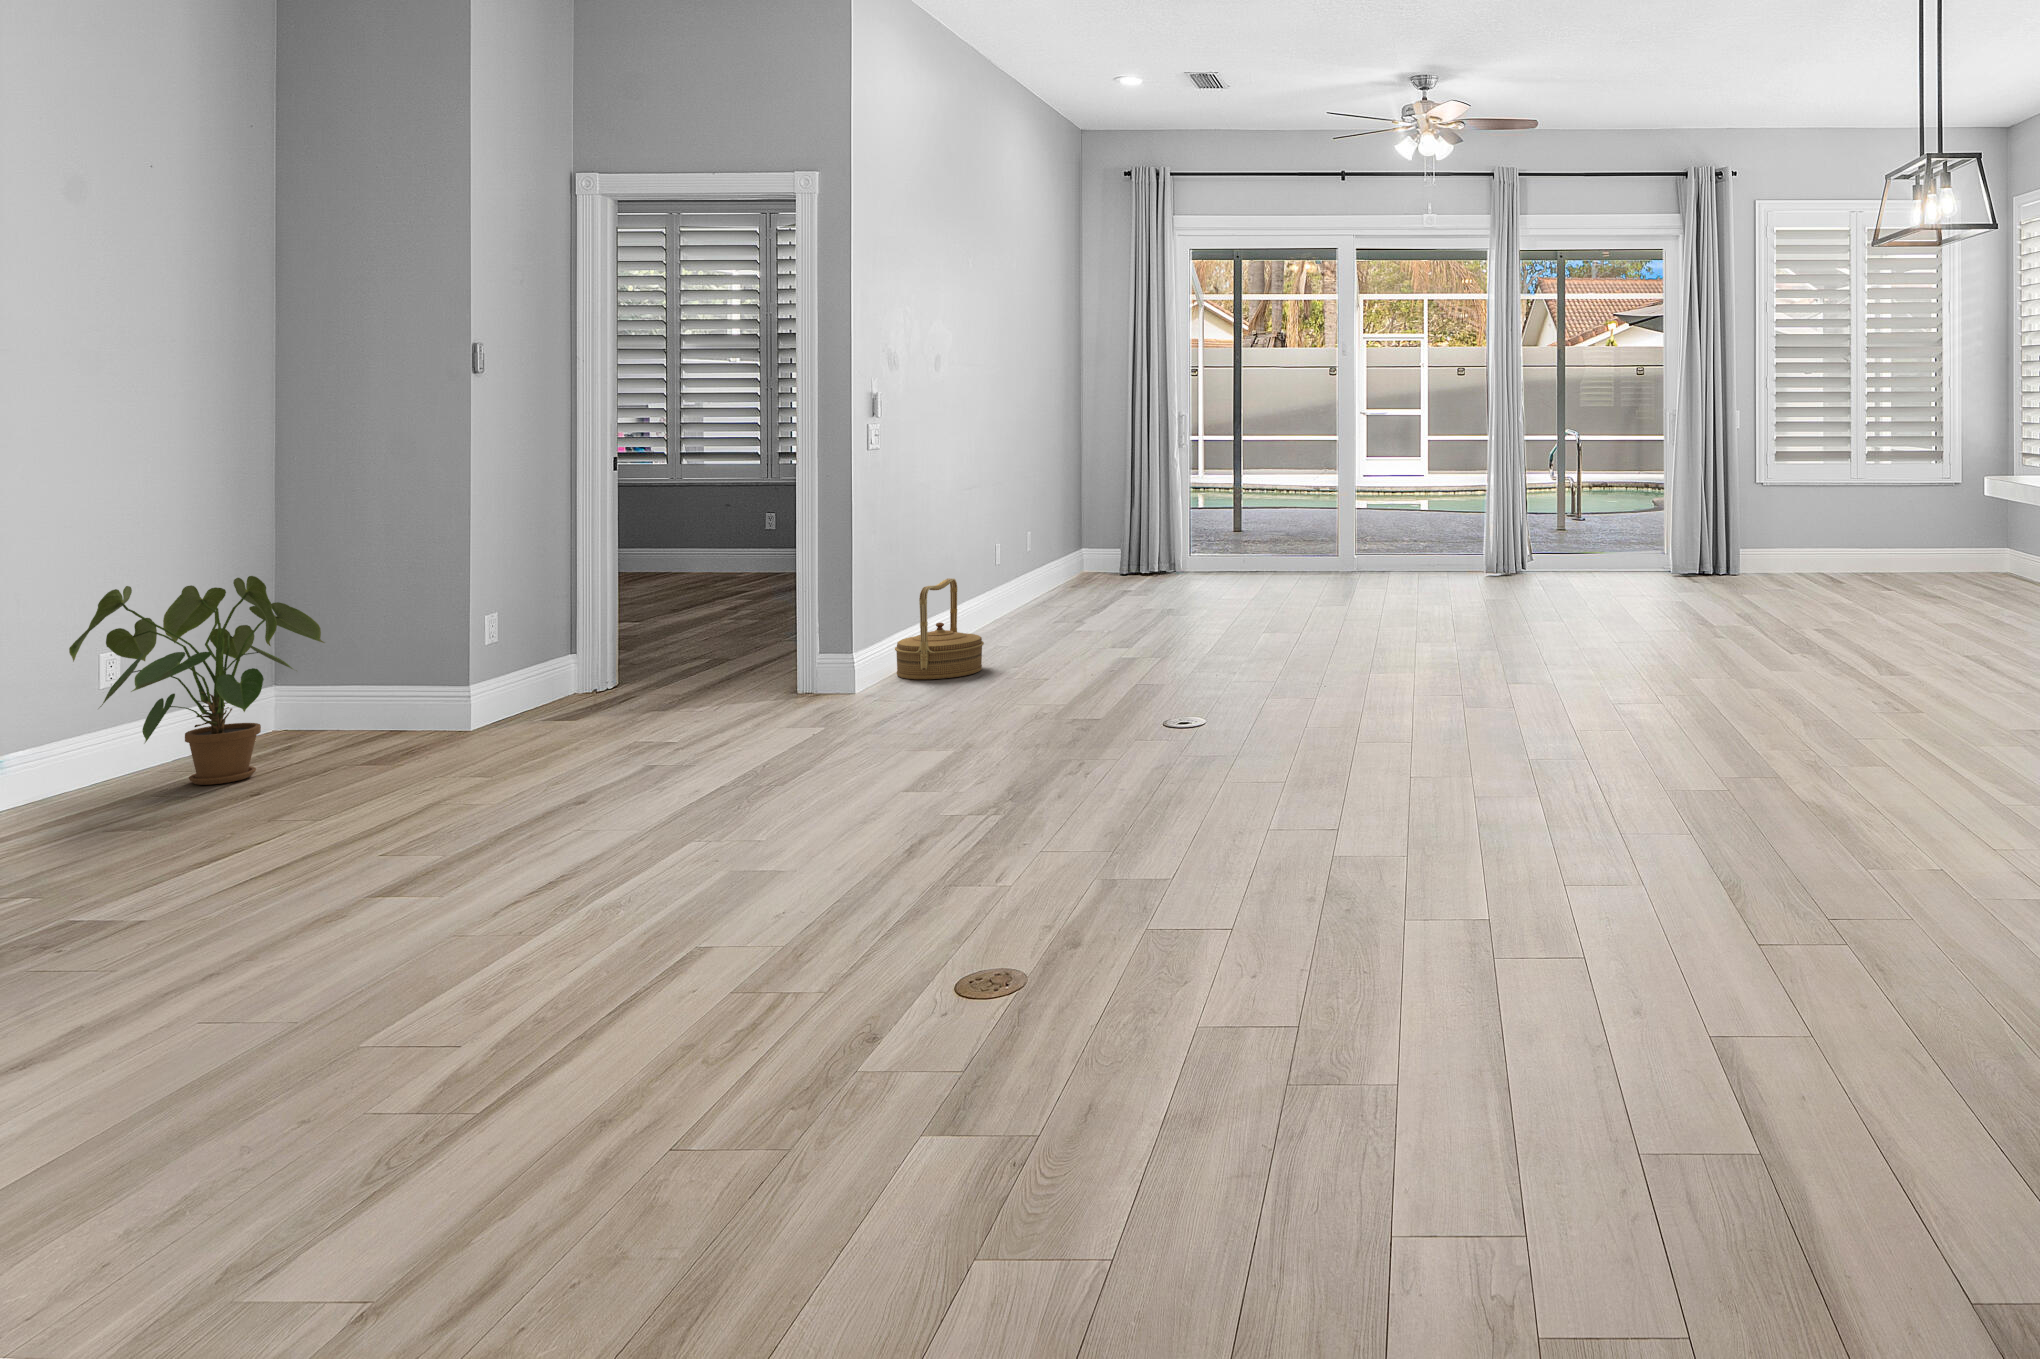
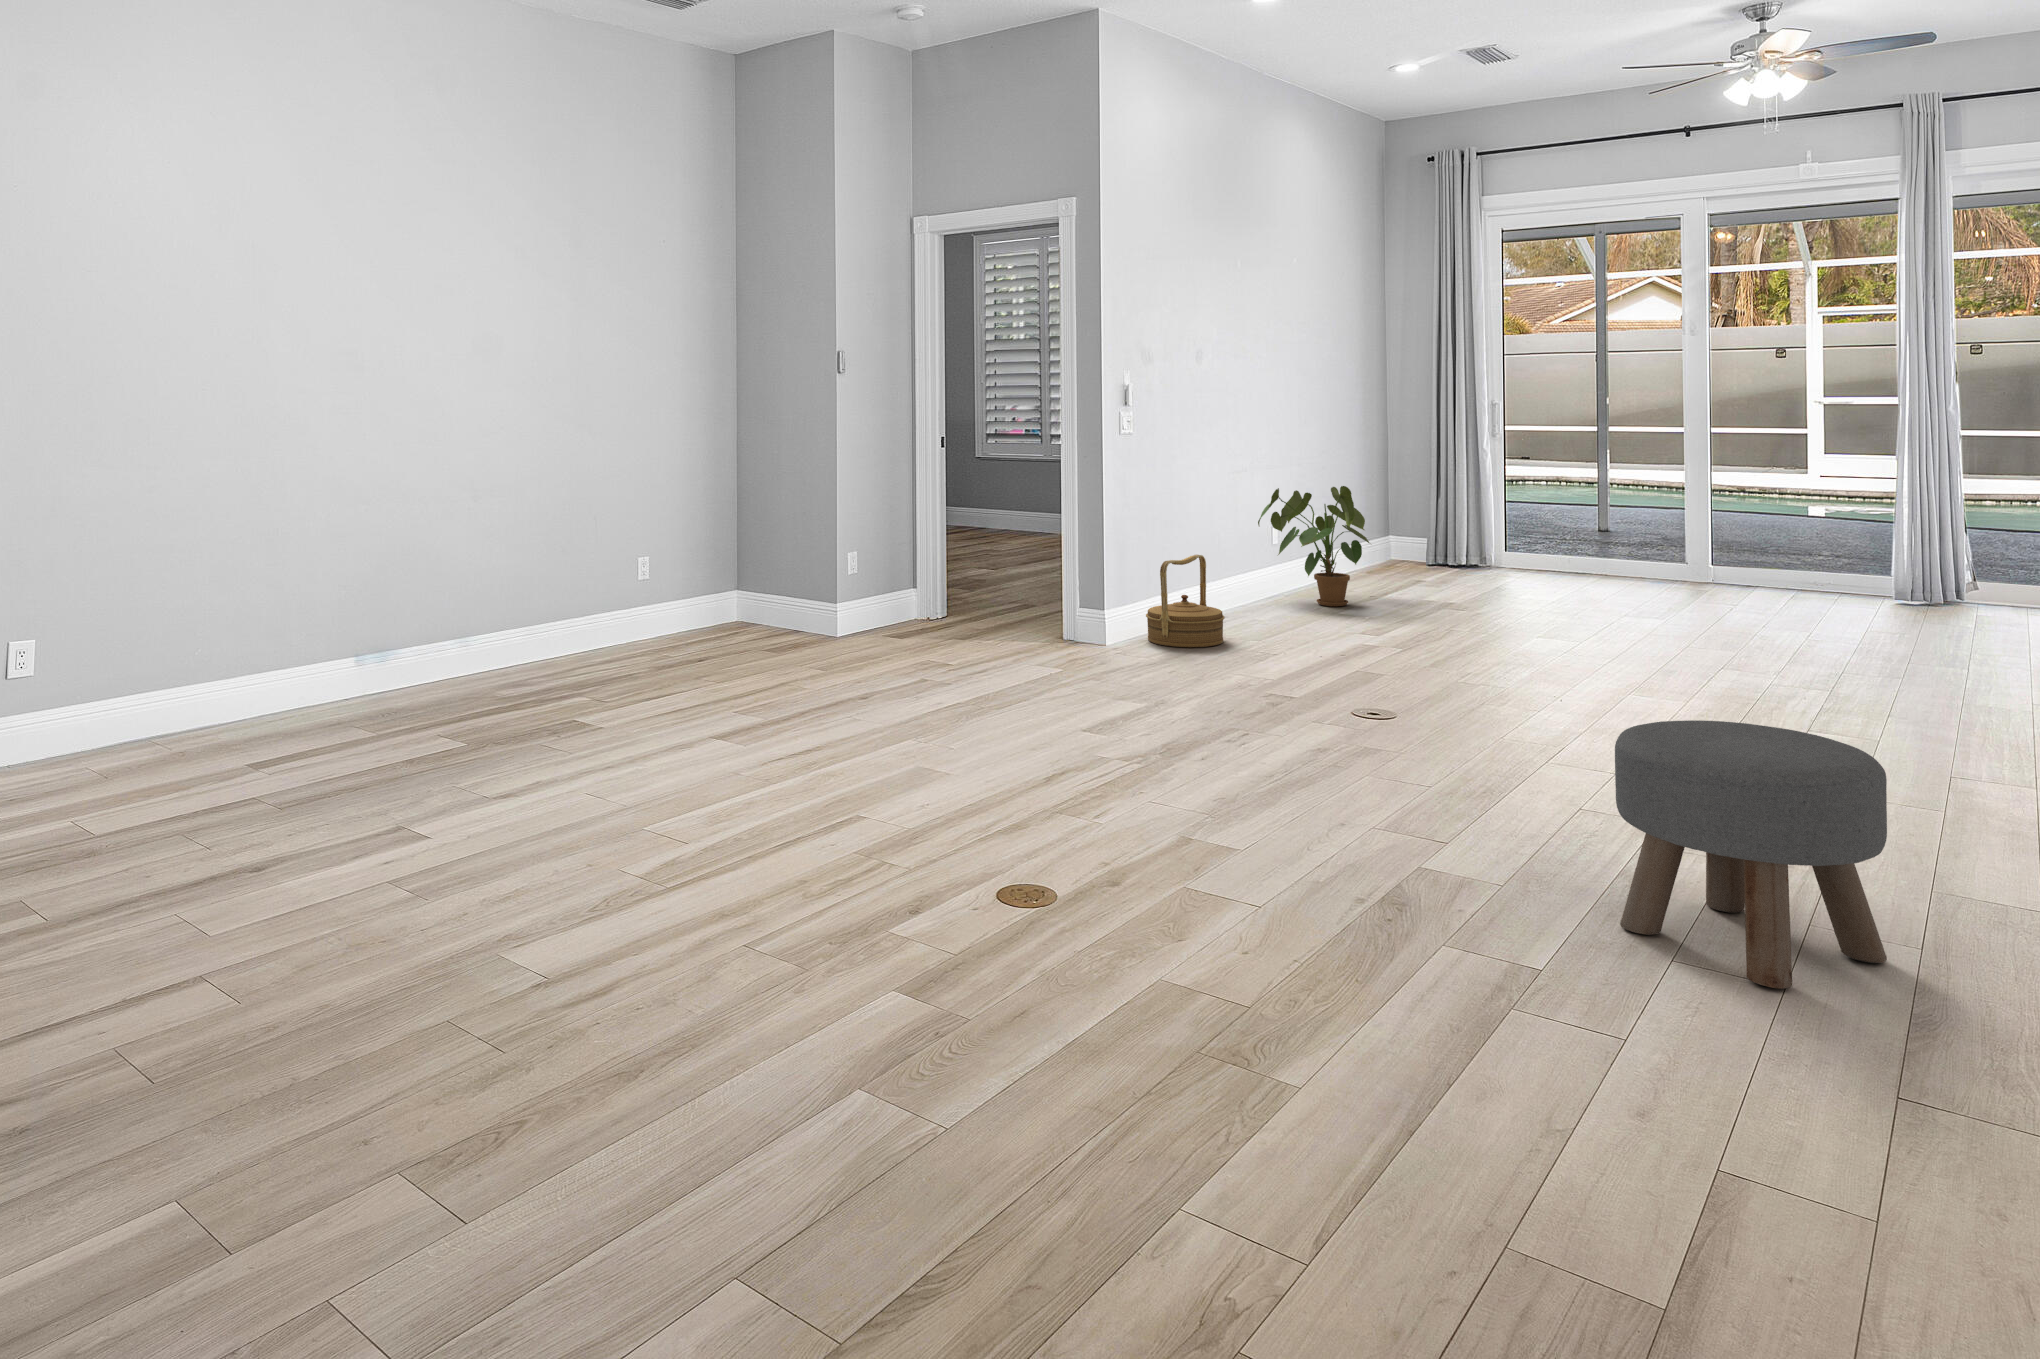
house plant: present [69,576,325,785] -> present [1258,486,1369,606]
ottoman: none [1480,651,1651,835] -> present [1615,720,1887,988]

